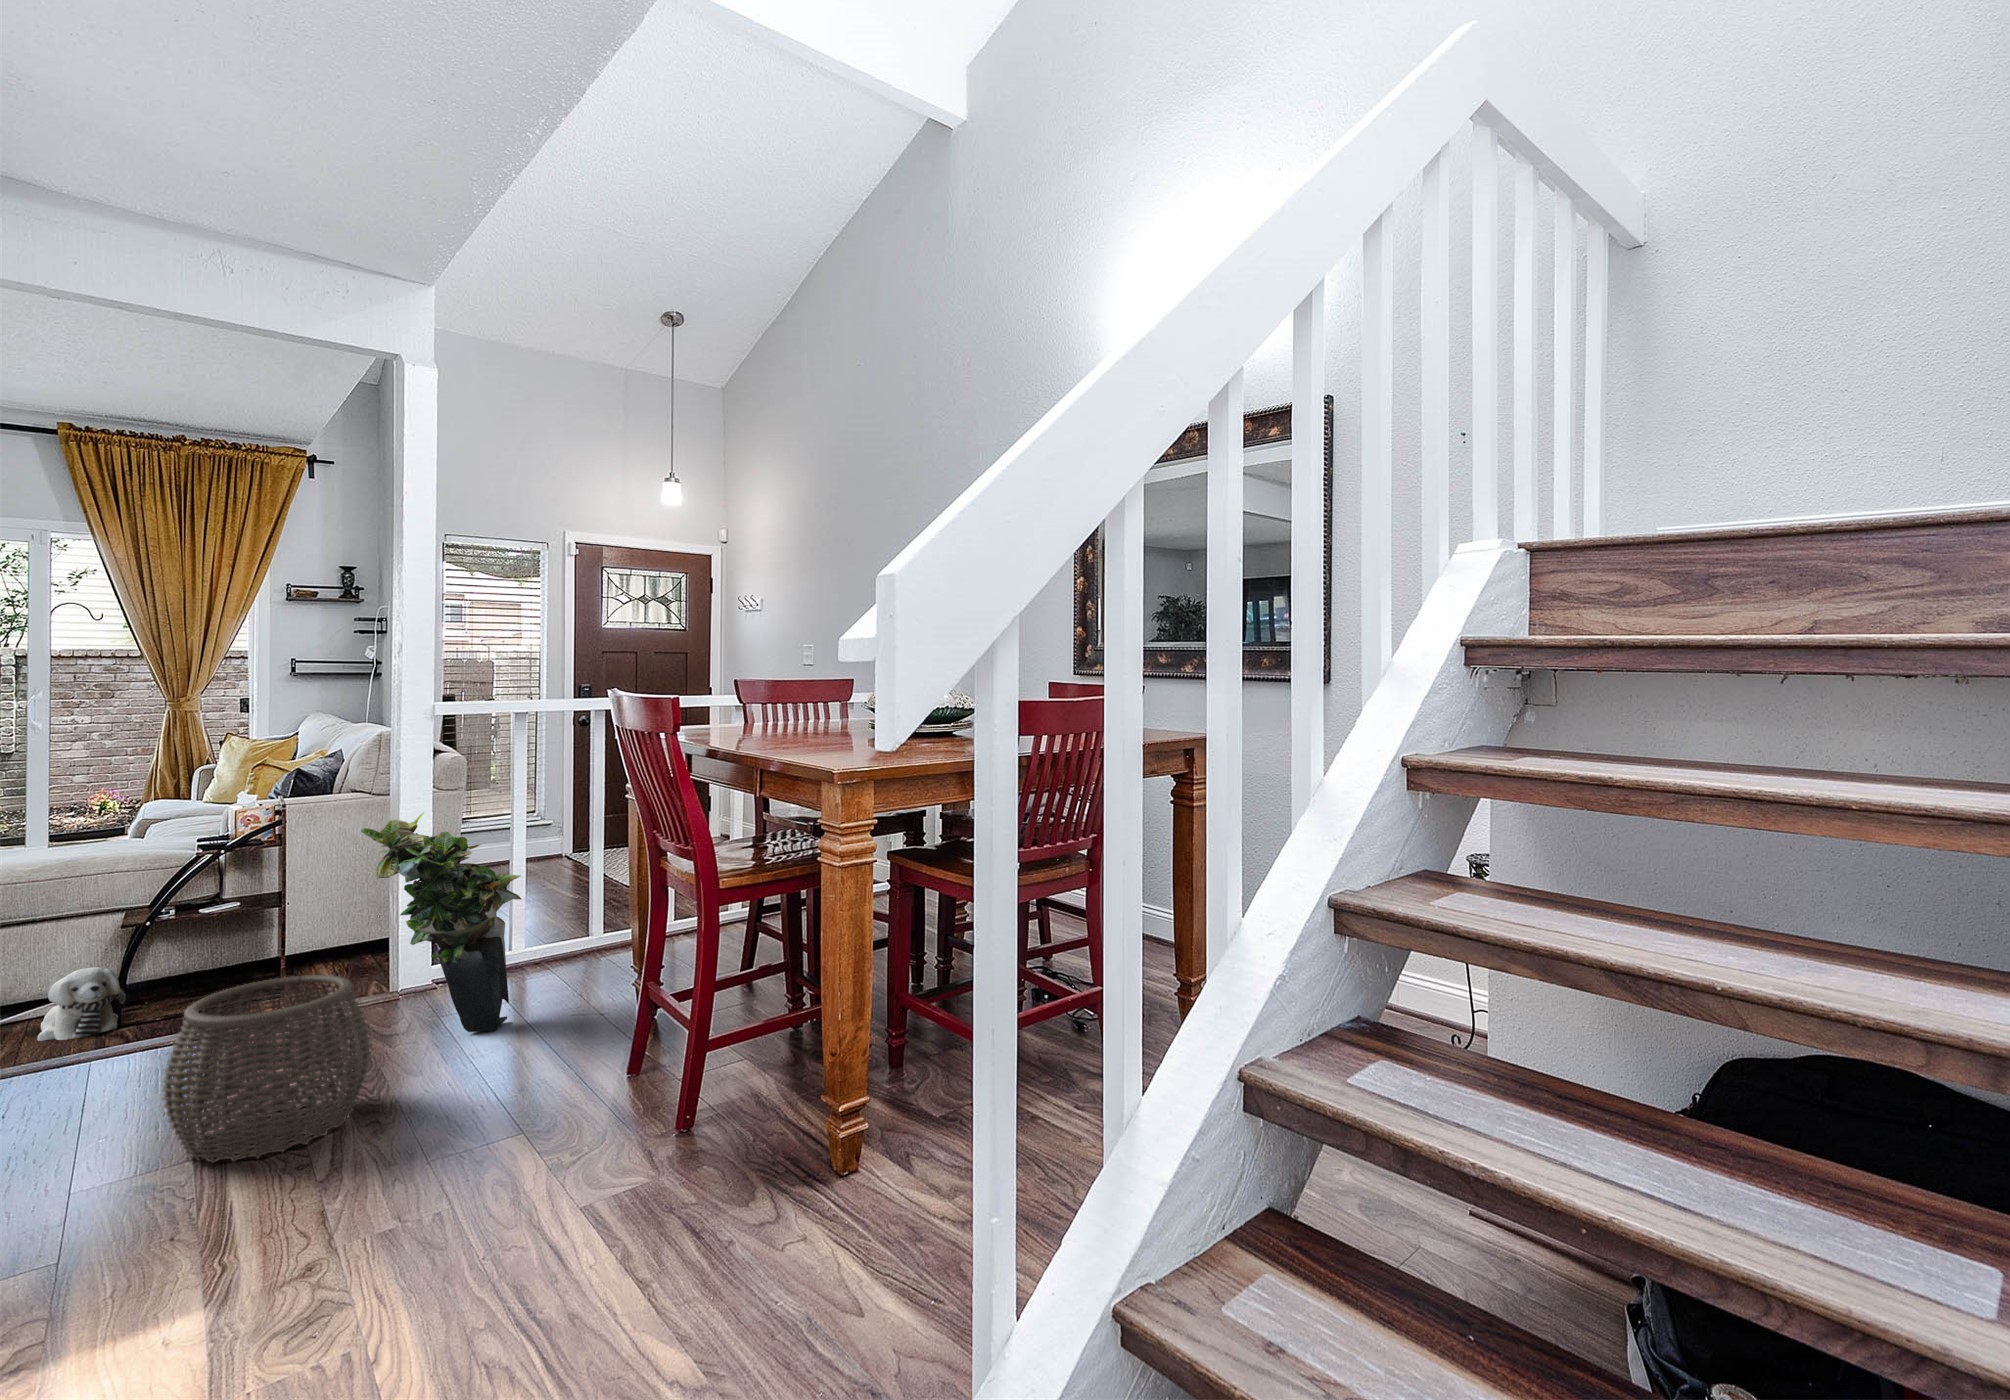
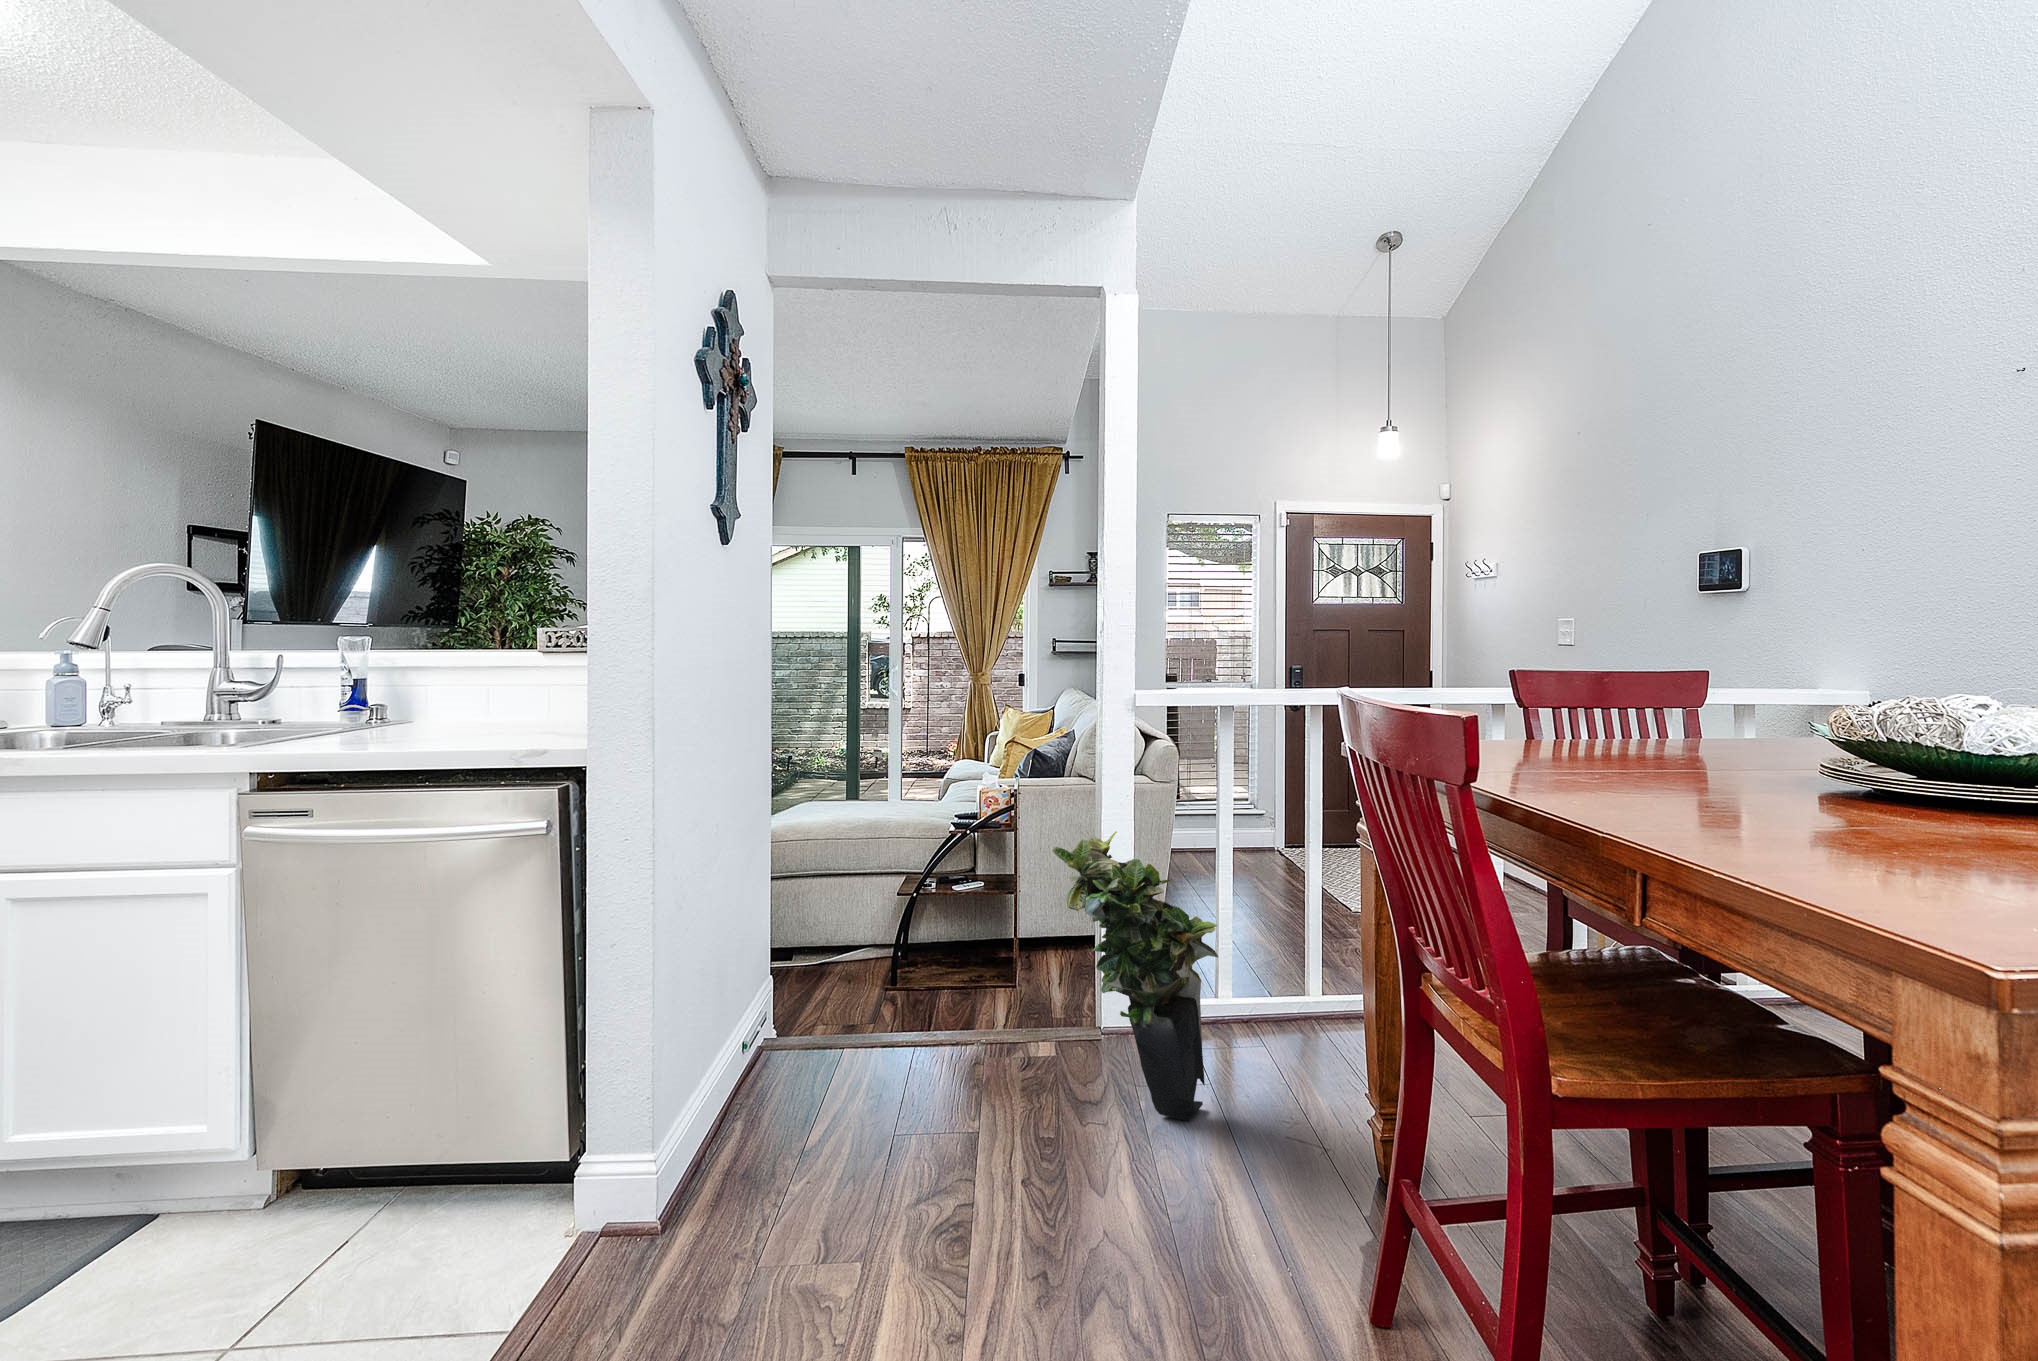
plush toy: present [37,967,126,1041] -> none [835,935,896,1002]
woven basket: present [162,975,371,1163] -> none [845,1028,1044,1271]

